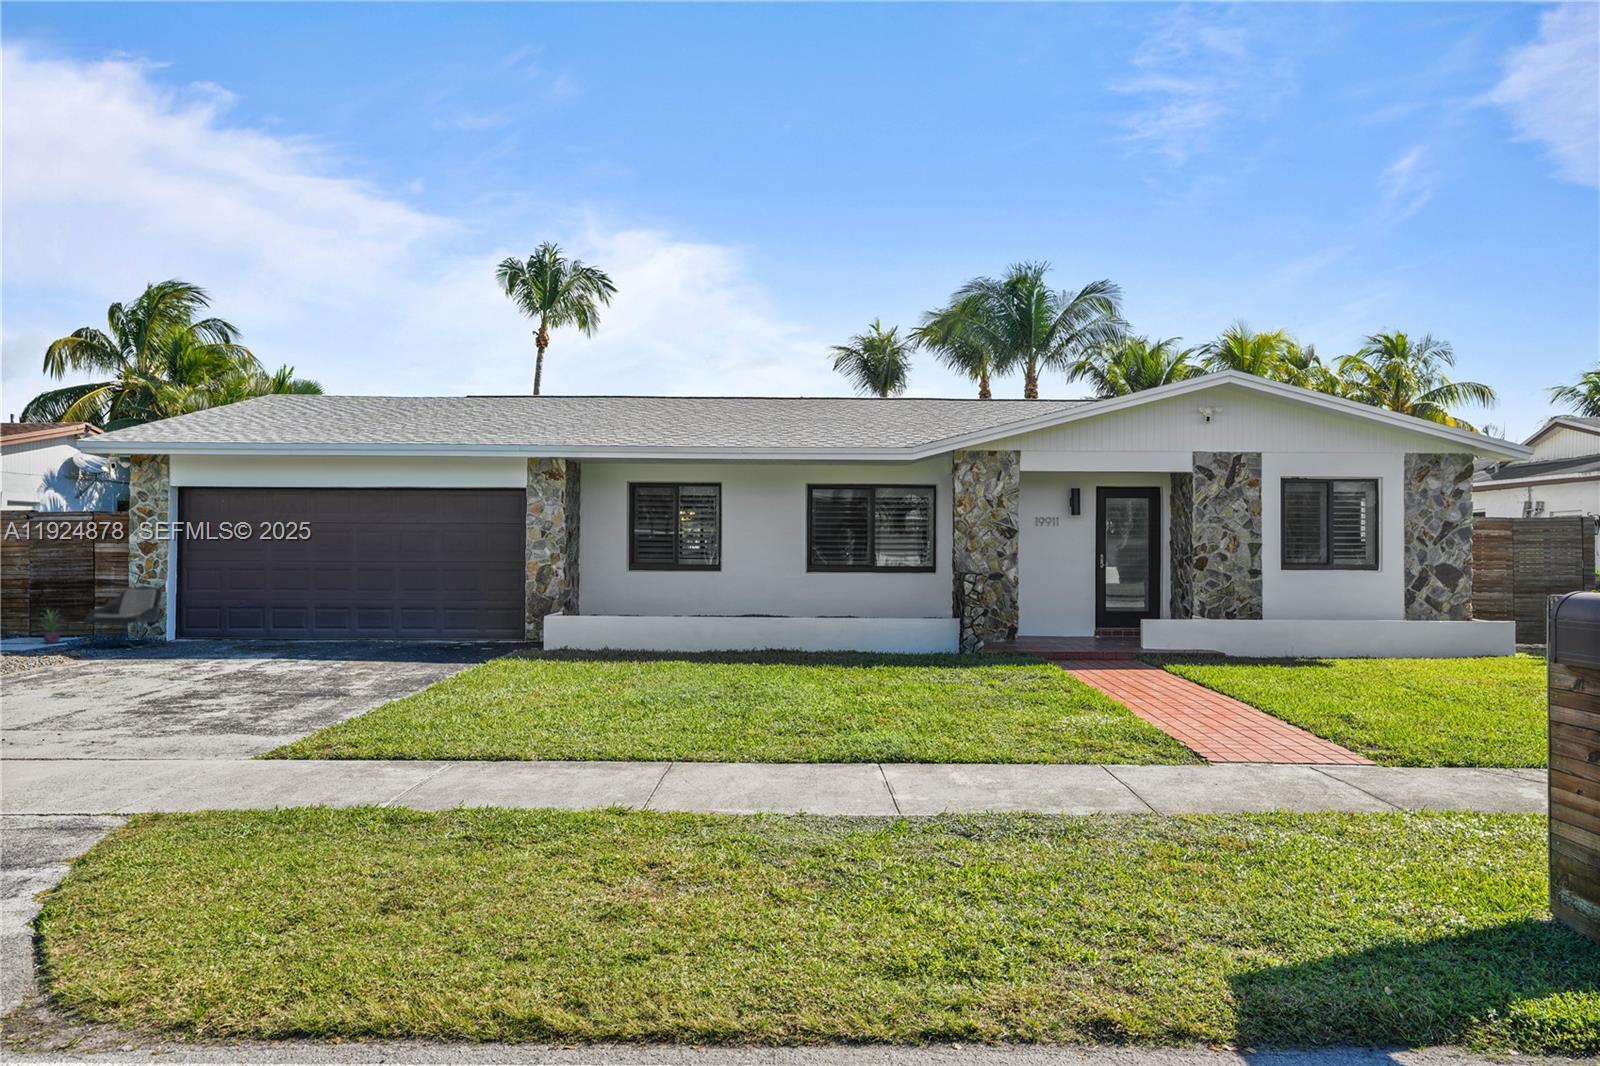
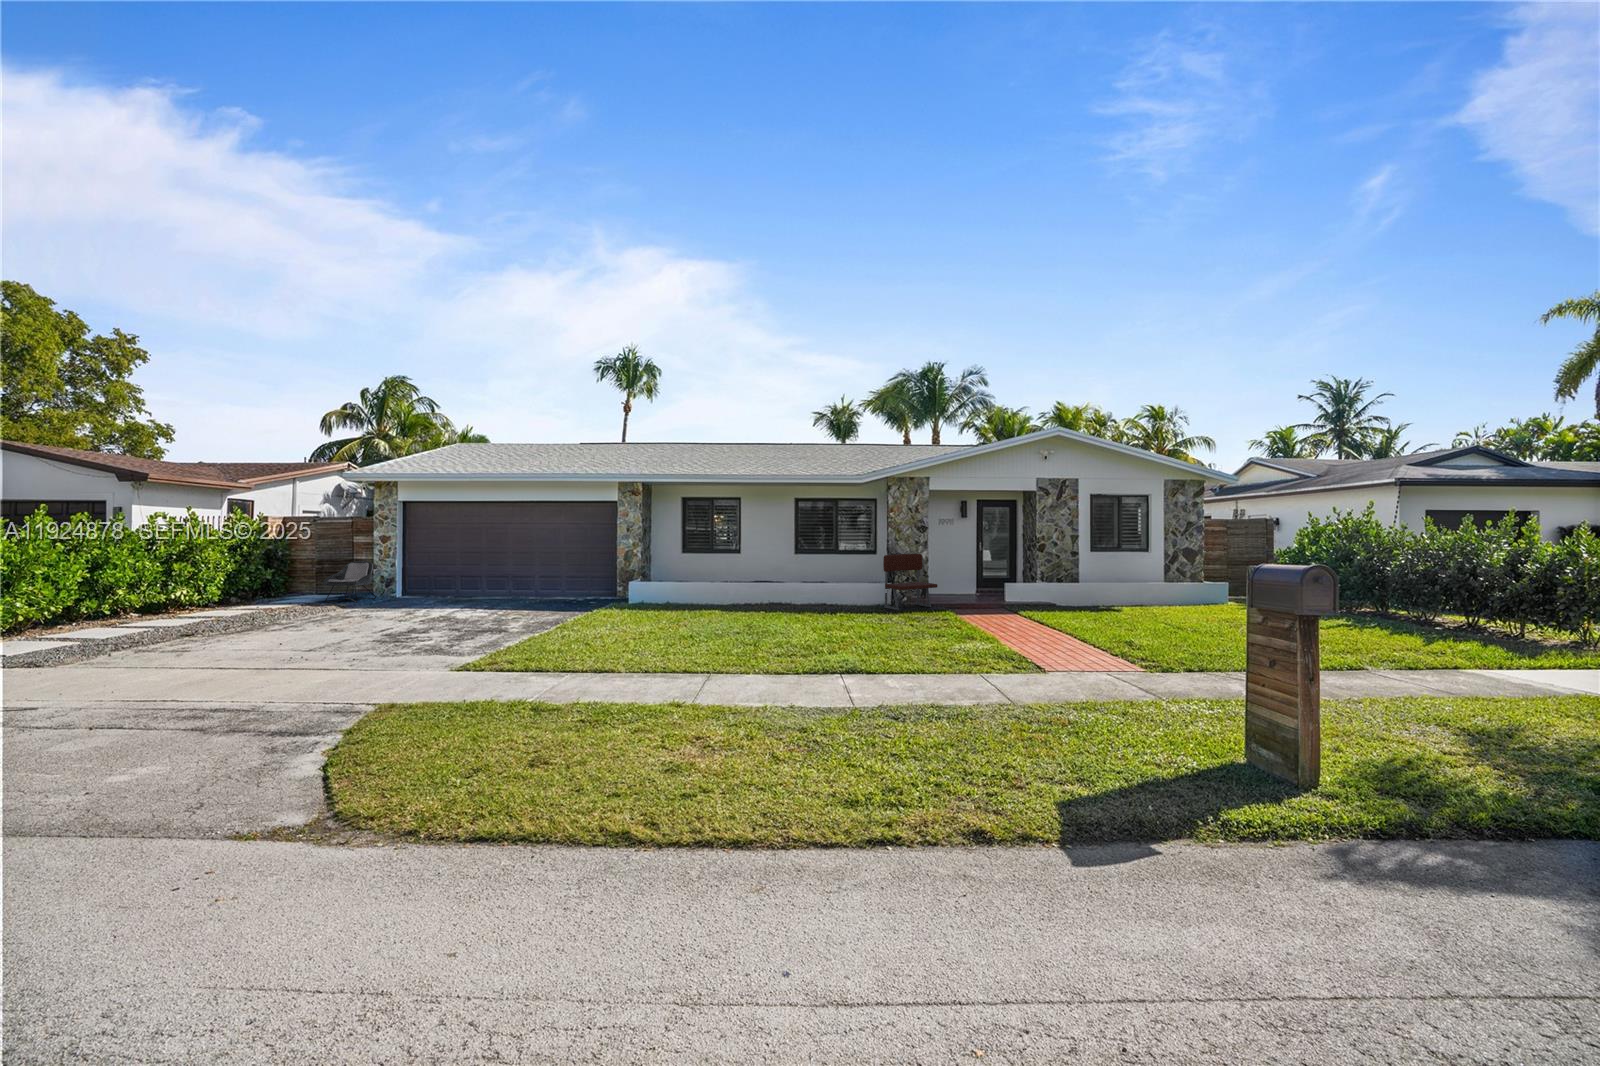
bench: none [943,573,1027,661] -> present [883,554,938,611]
decorative plant: present [43,610,60,644] -> none [284,576,315,599]

